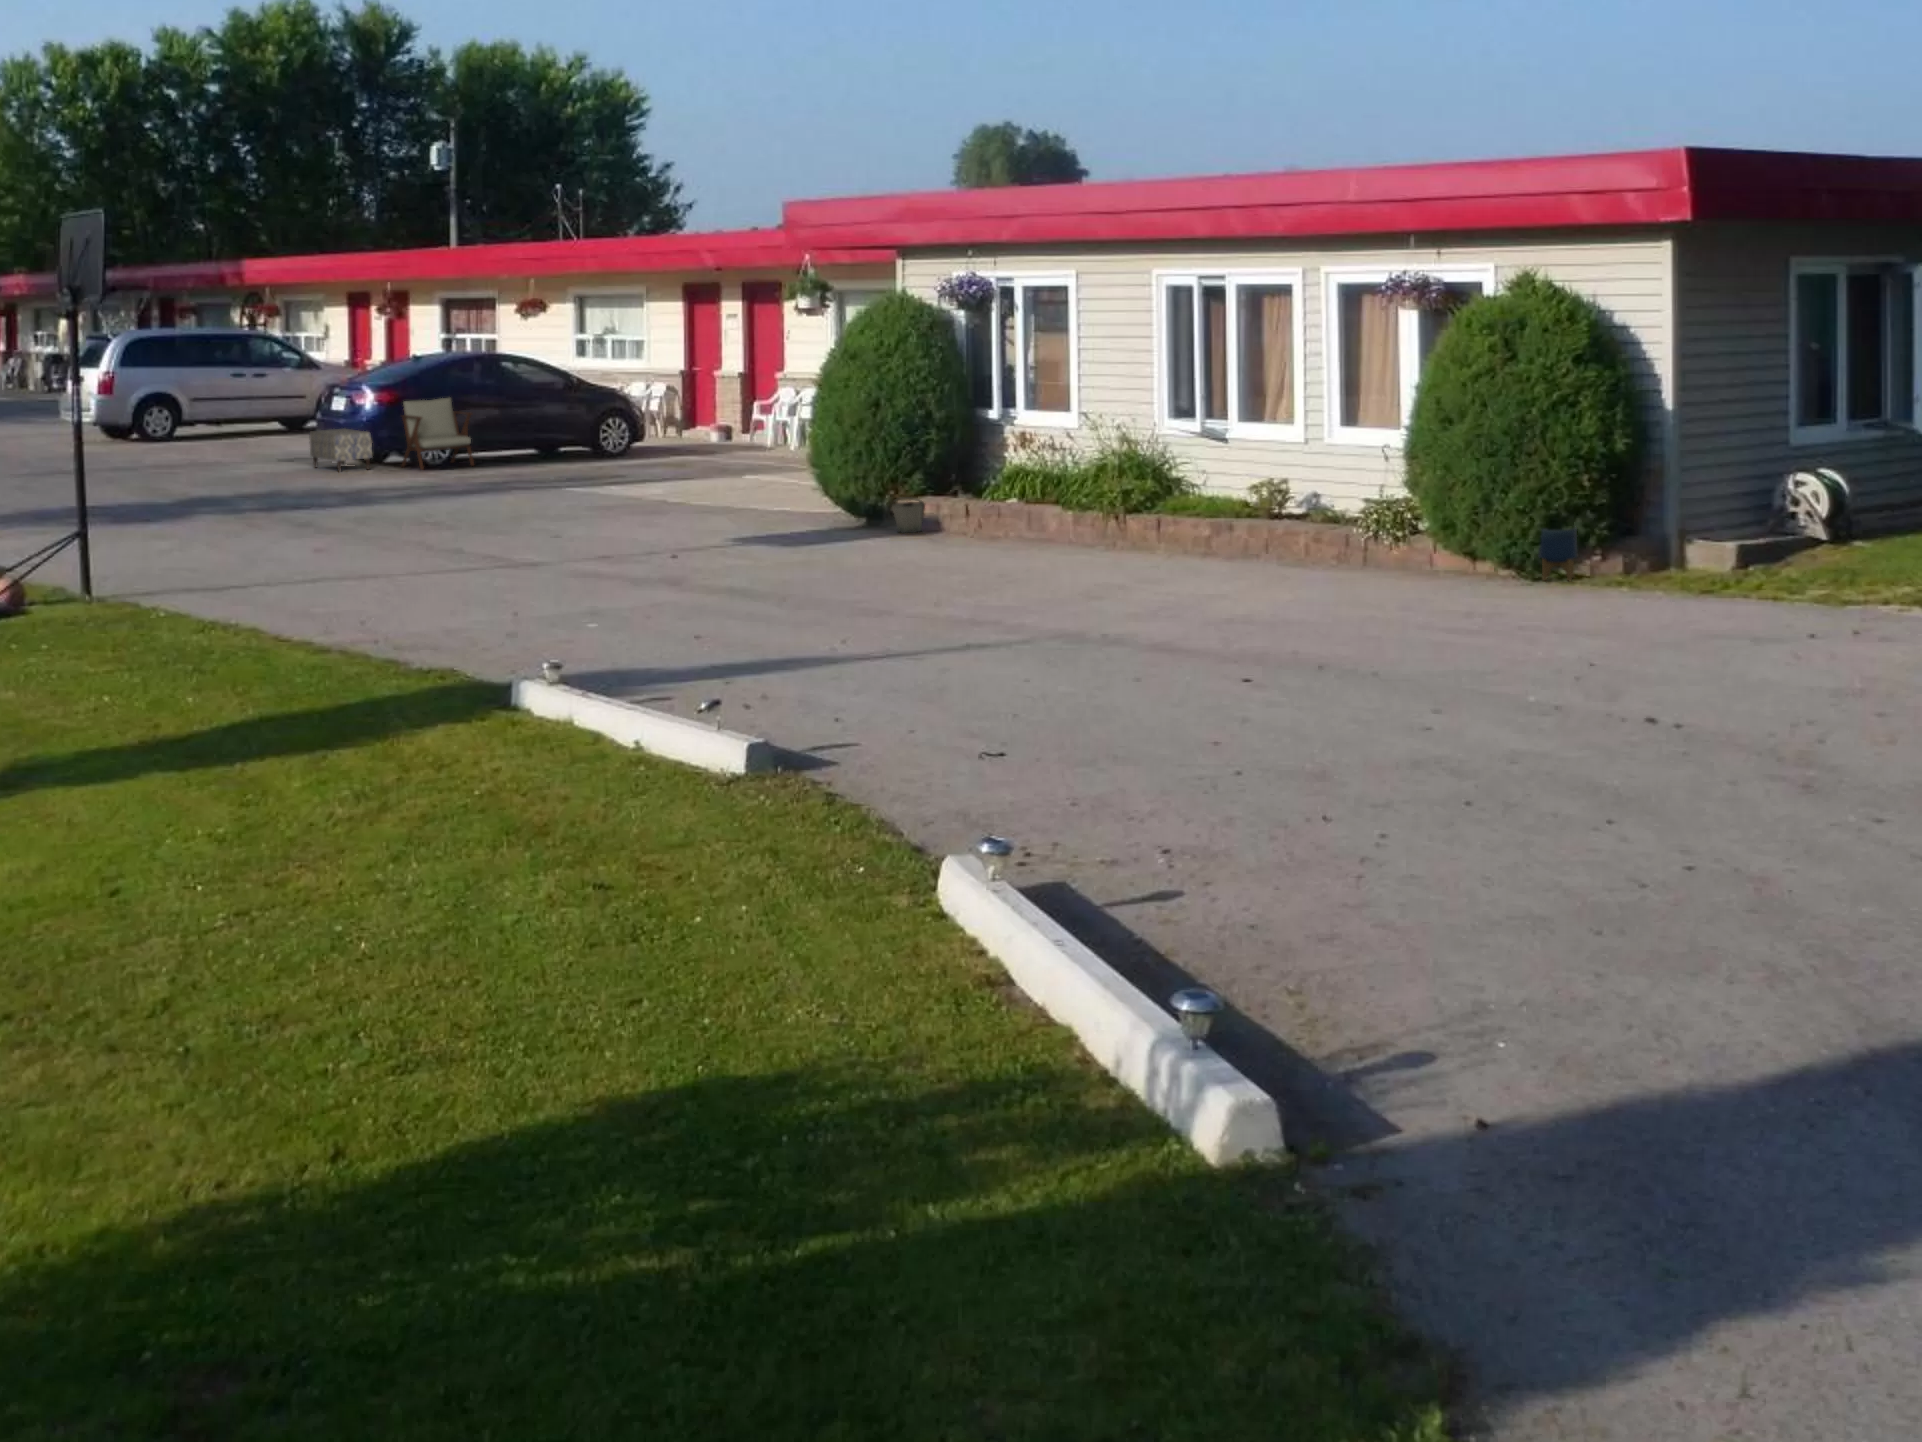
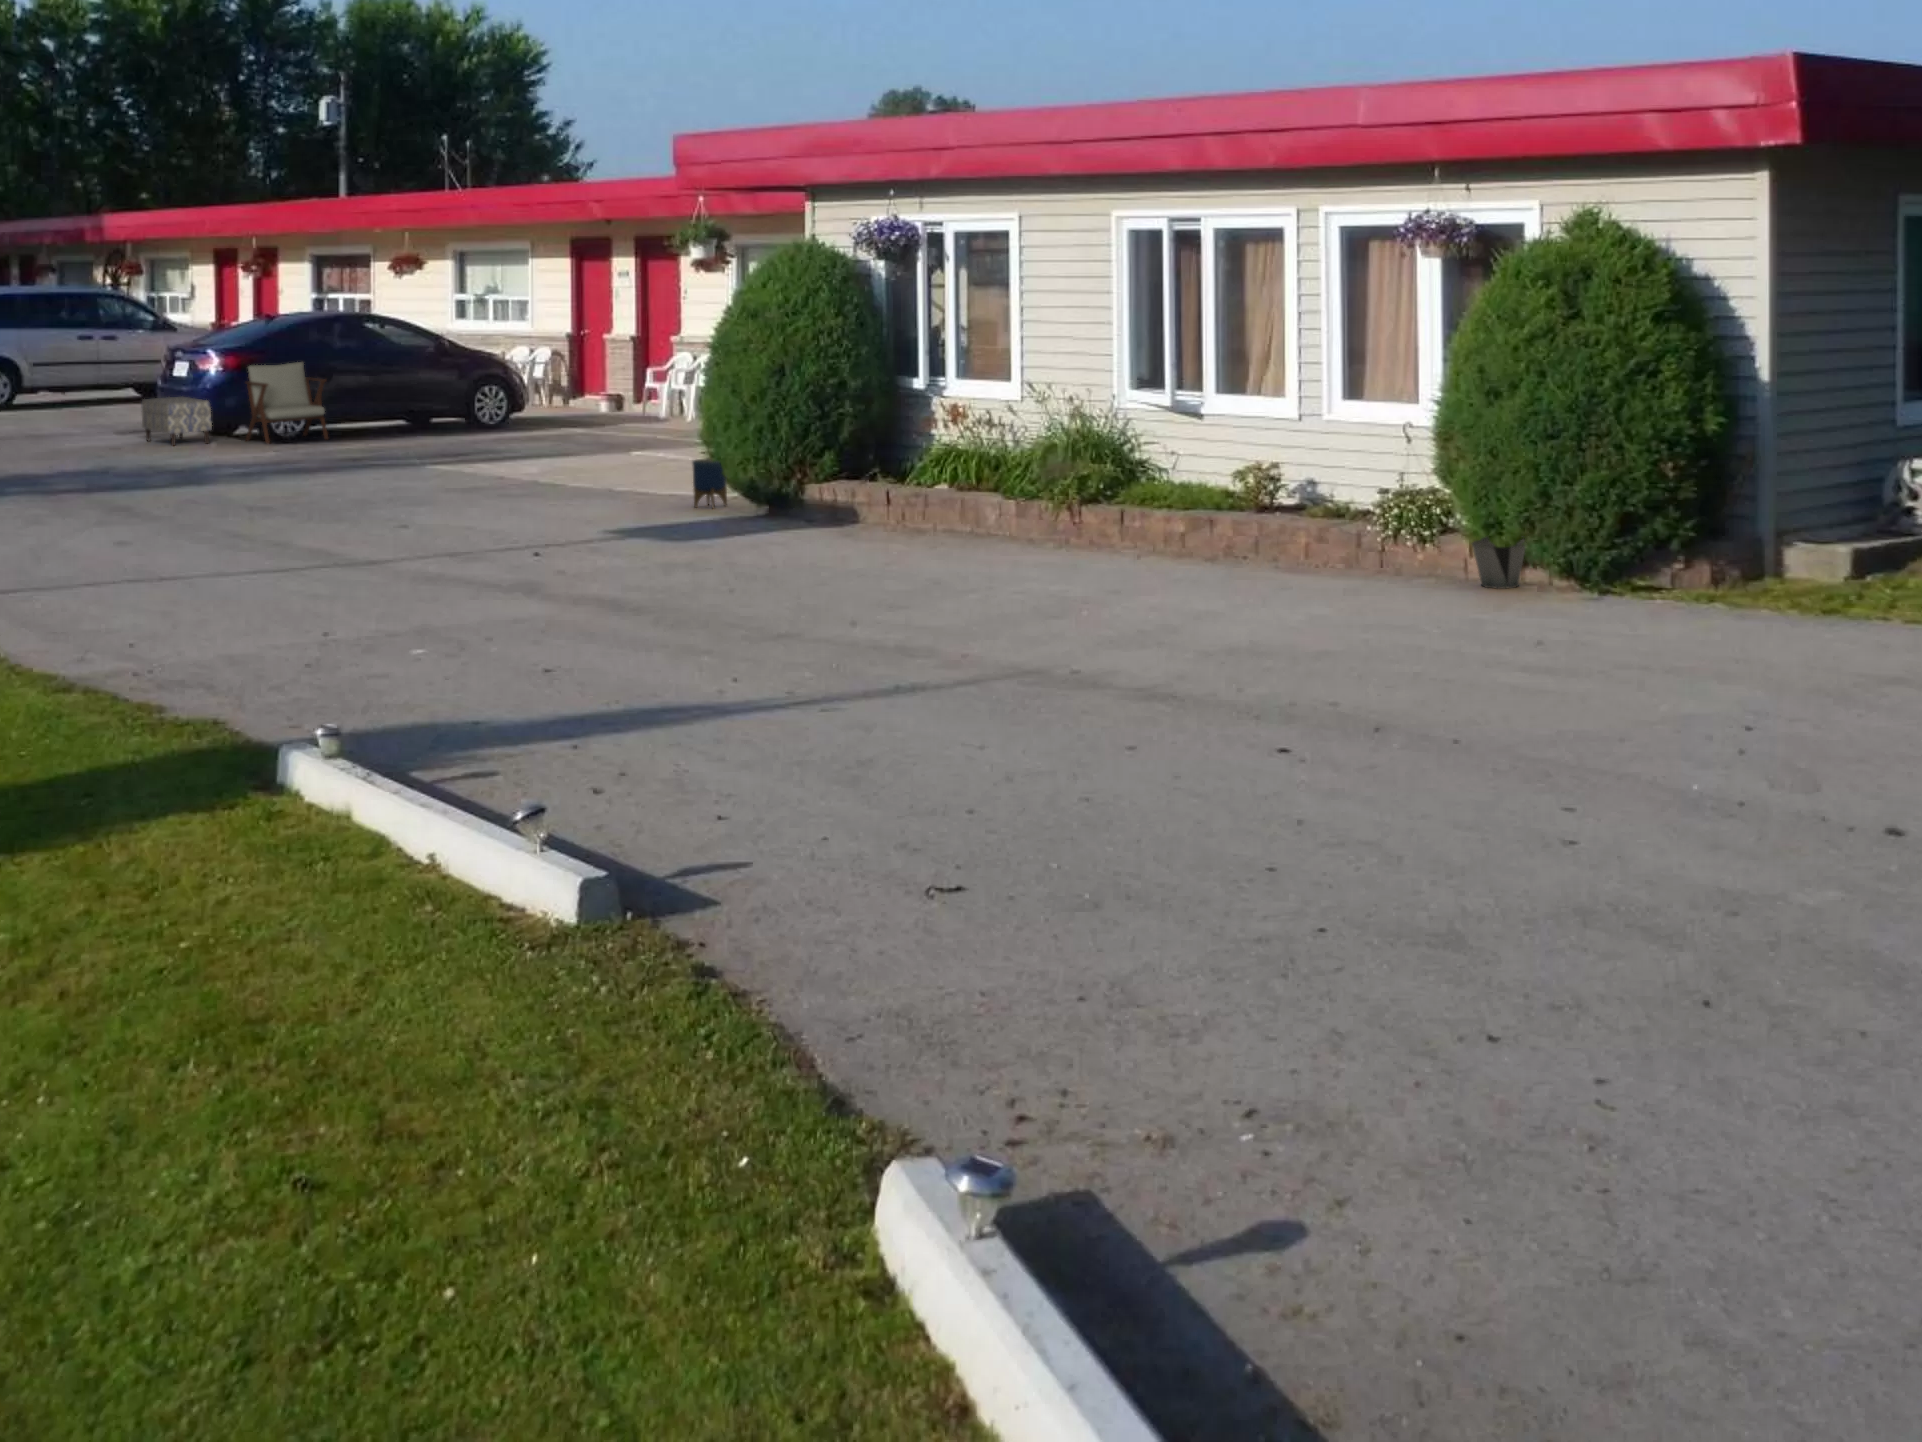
bucket: present [892,497,925,533] -> present [1472,536,1525,589]
planter: present [1539,528,1577,581] -> present [692,459,727,508]

